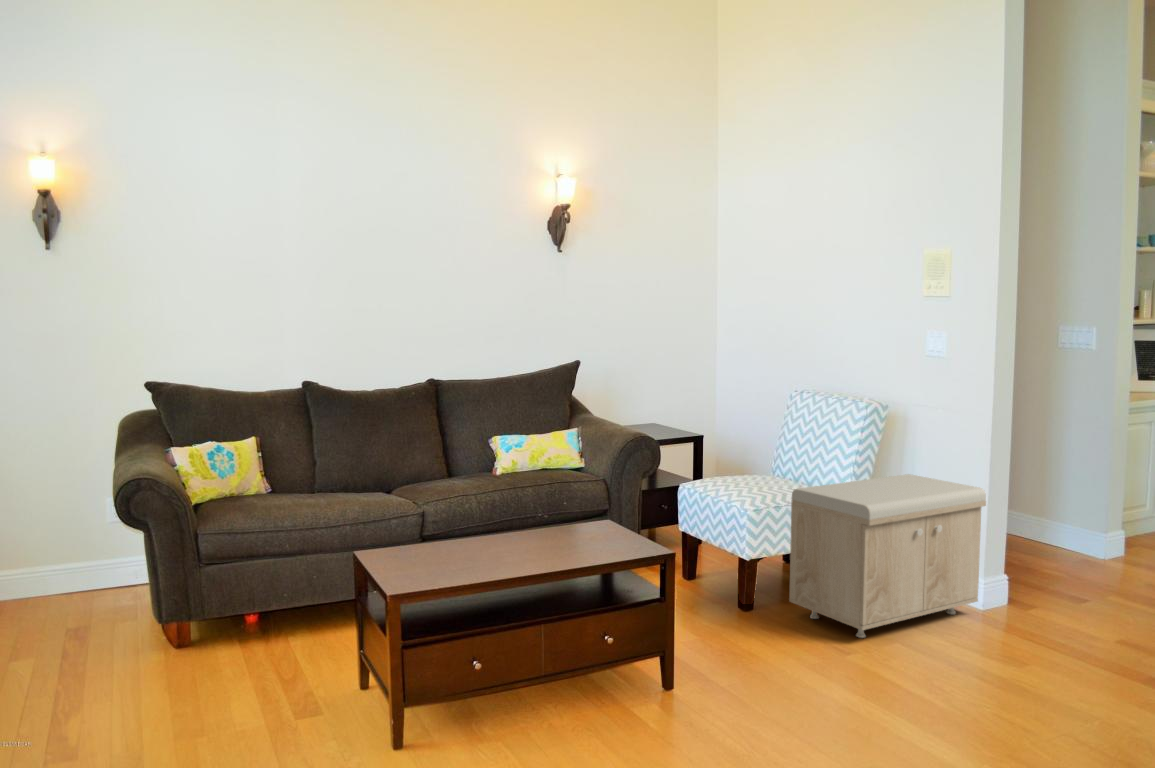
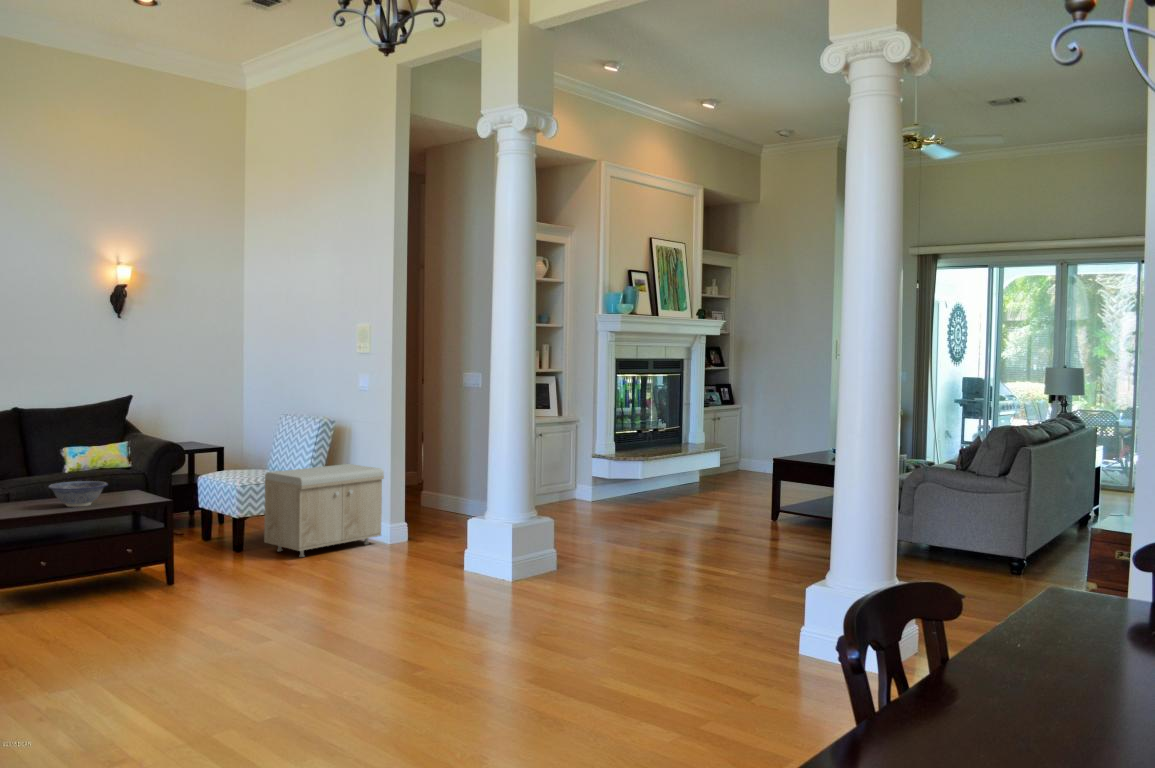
decorative bowl: none [488,506,579,555] -> present [48,481,108,507]

